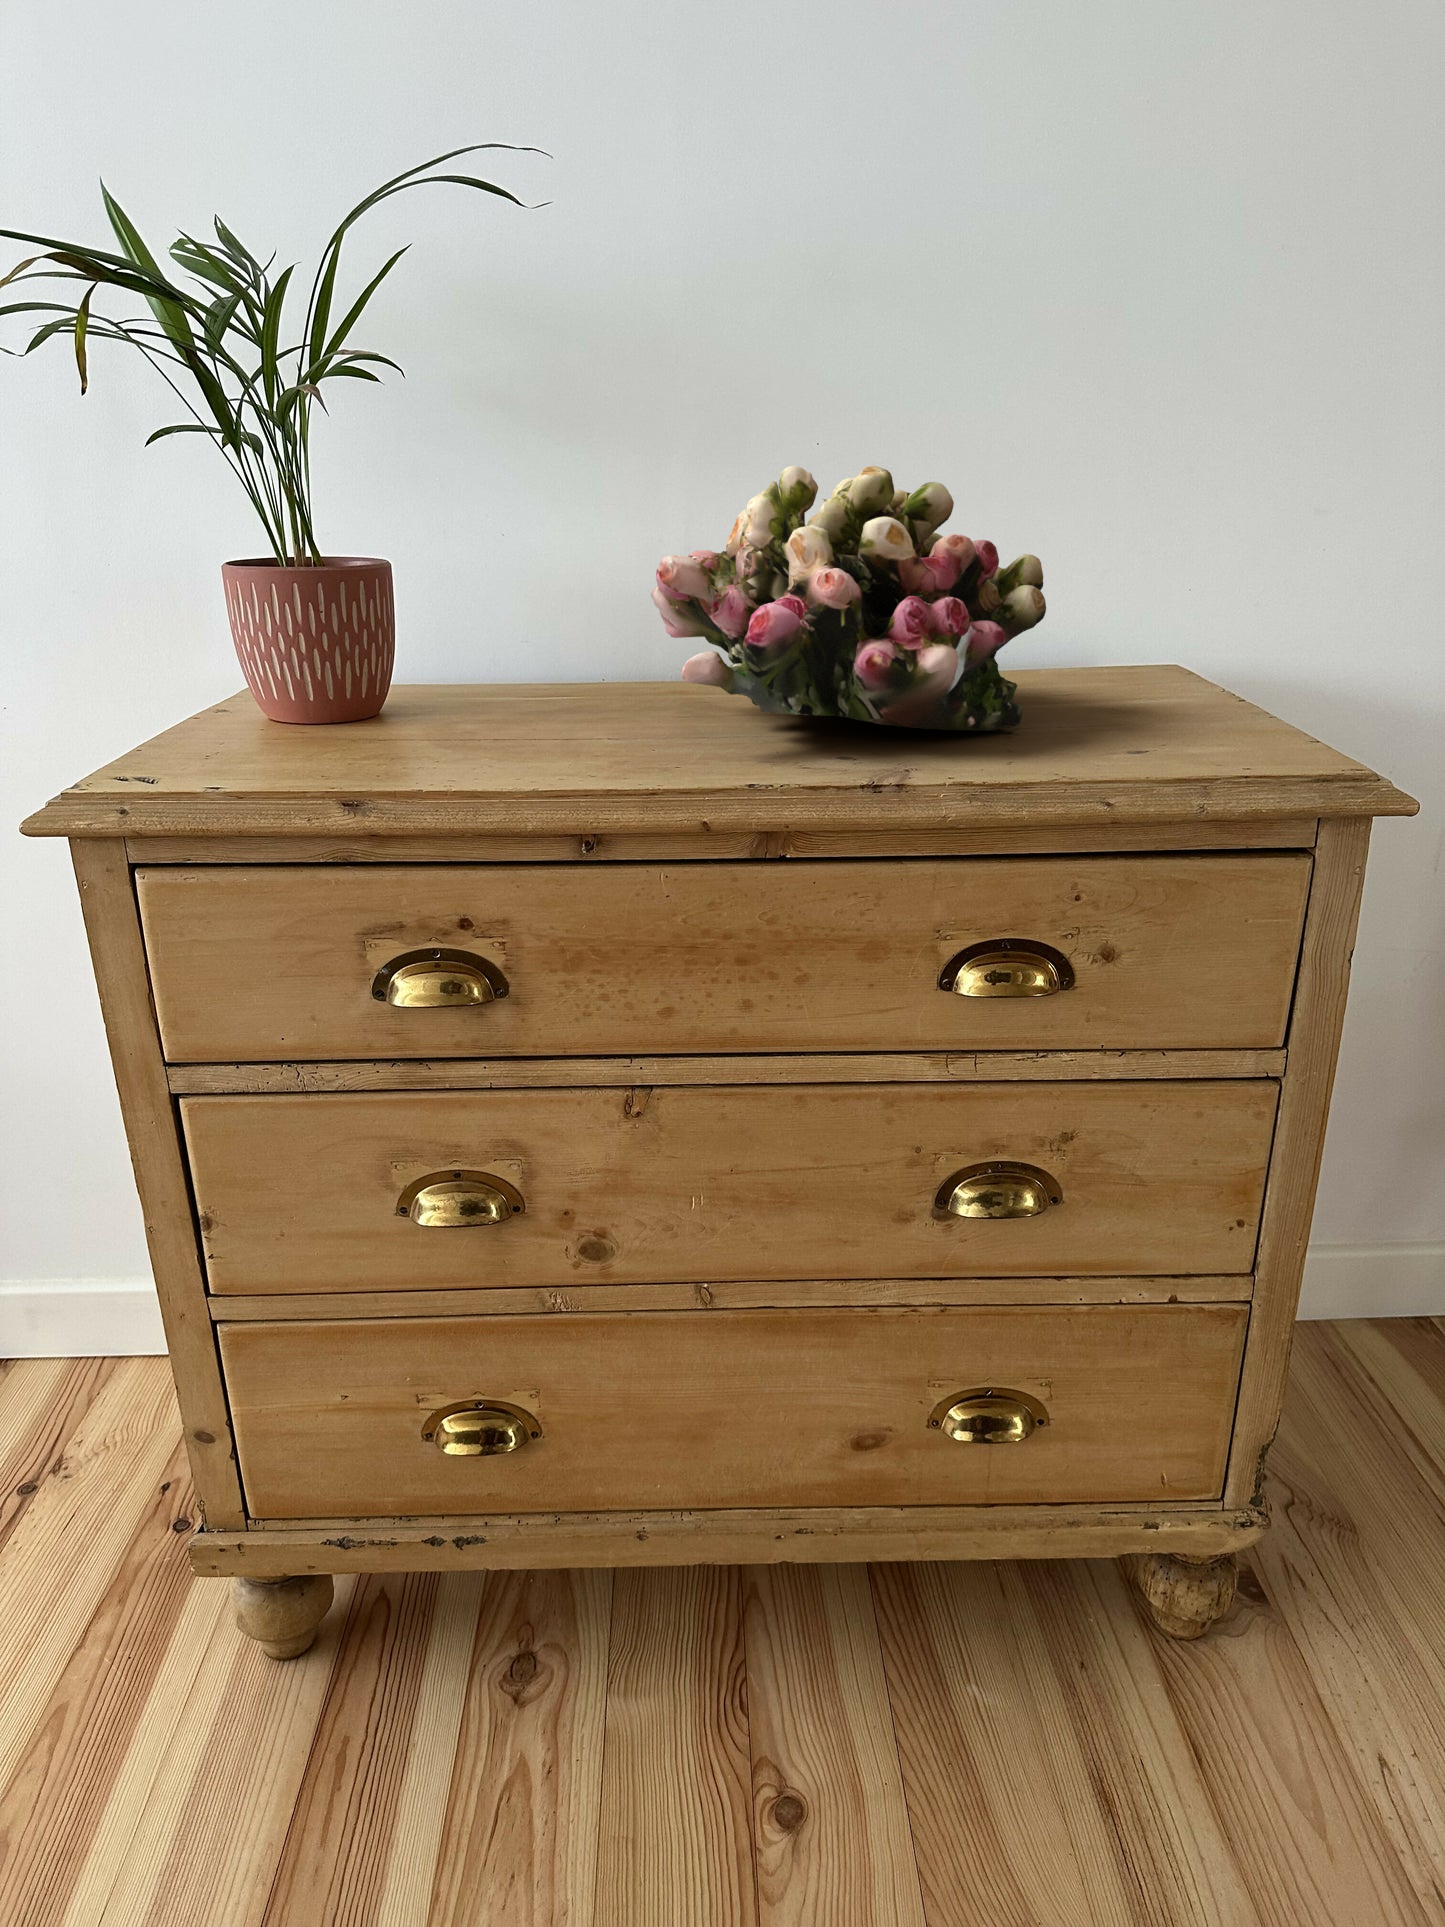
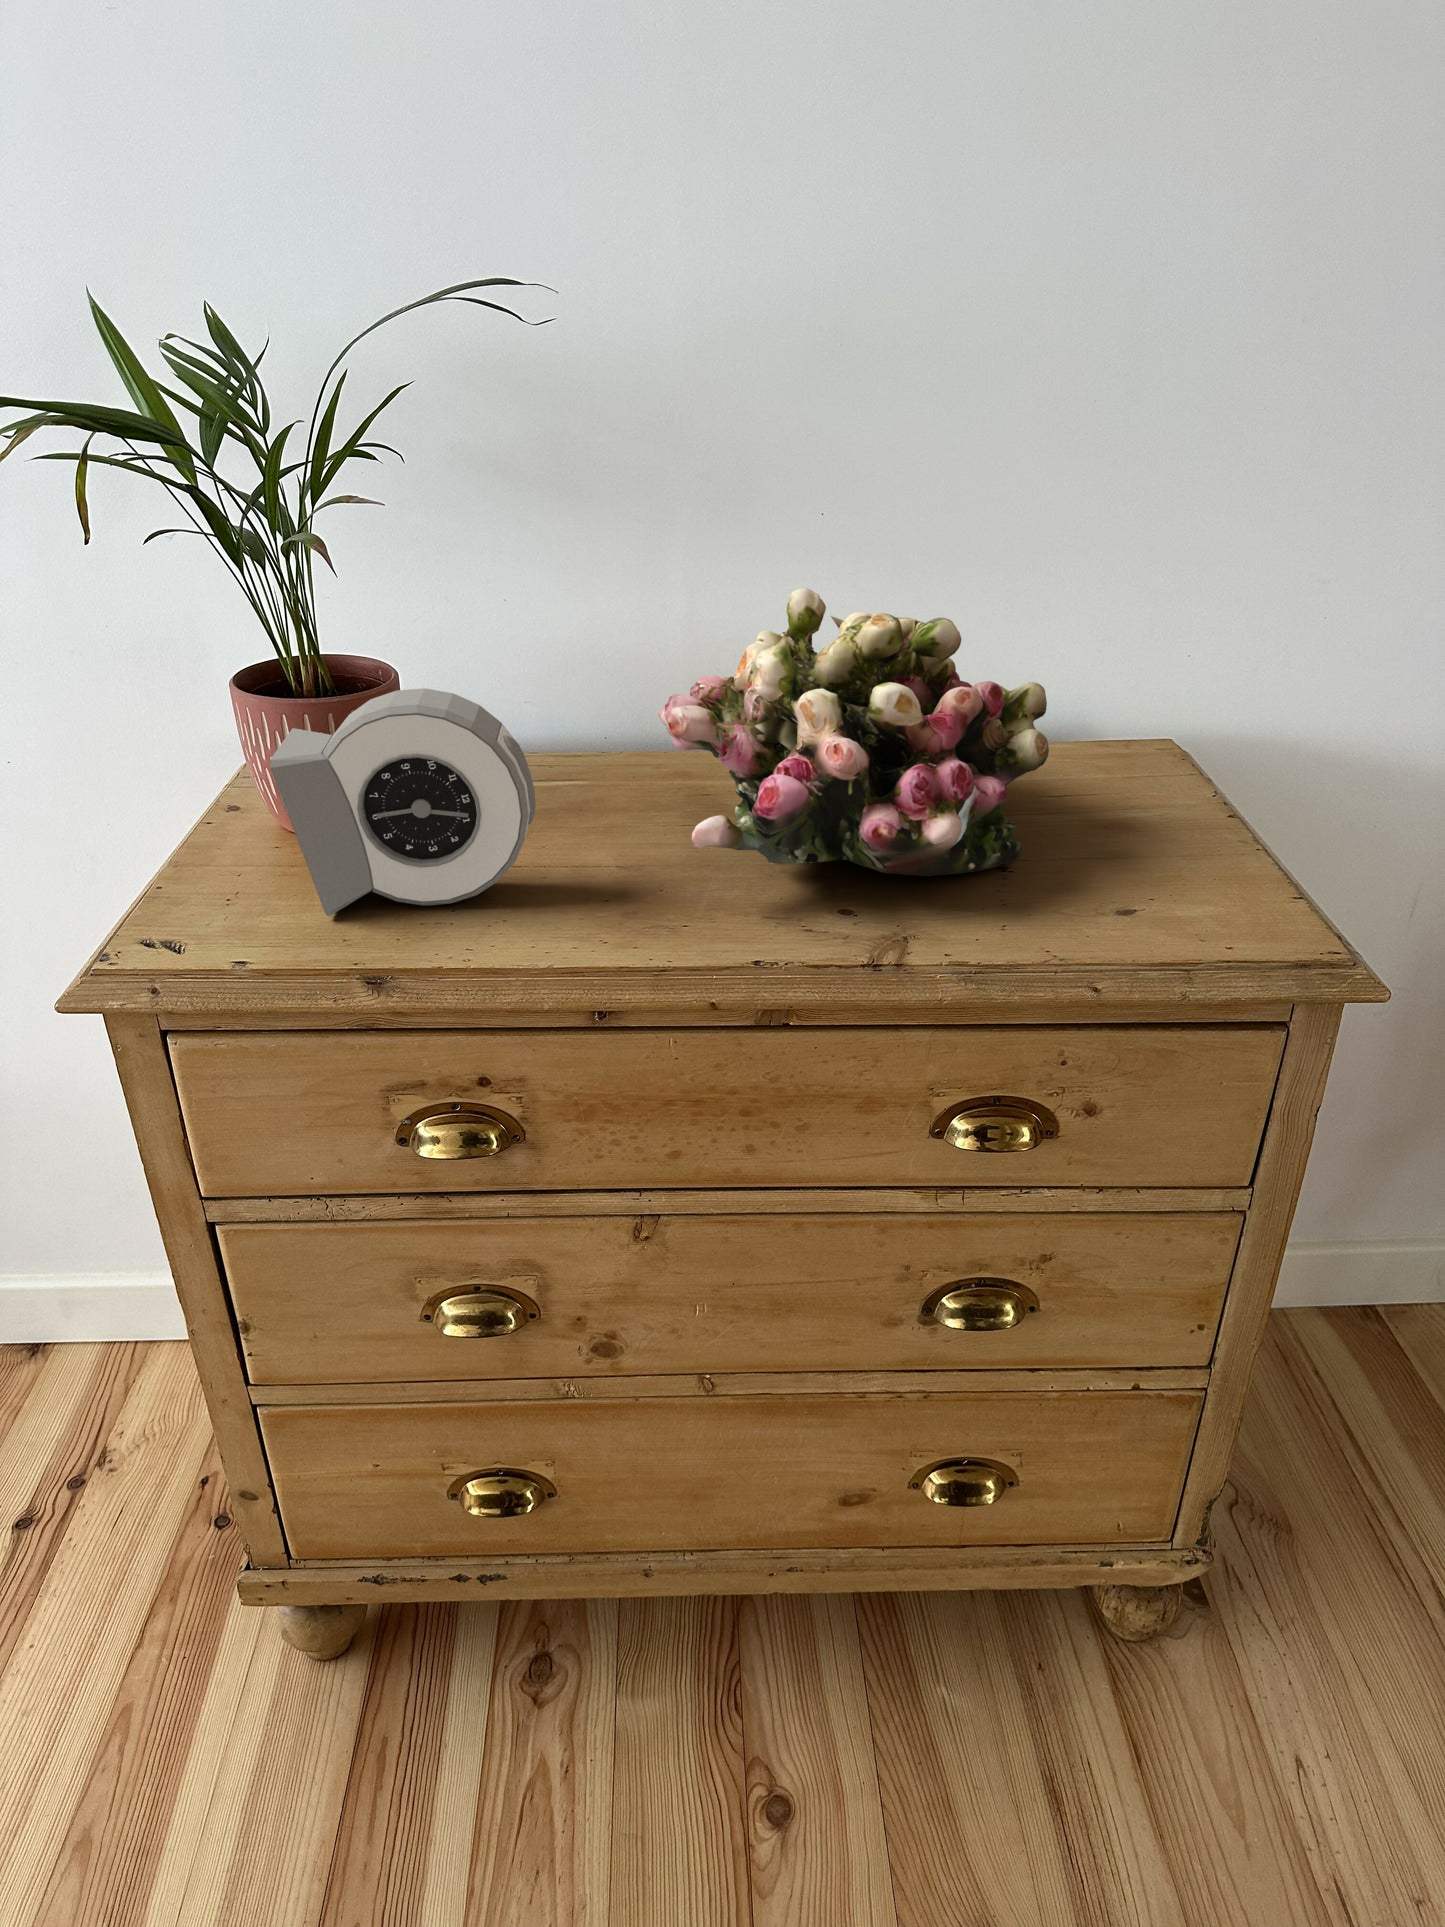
alarm clock: none [254,531,524,763] -> present [270,688,536,917]

